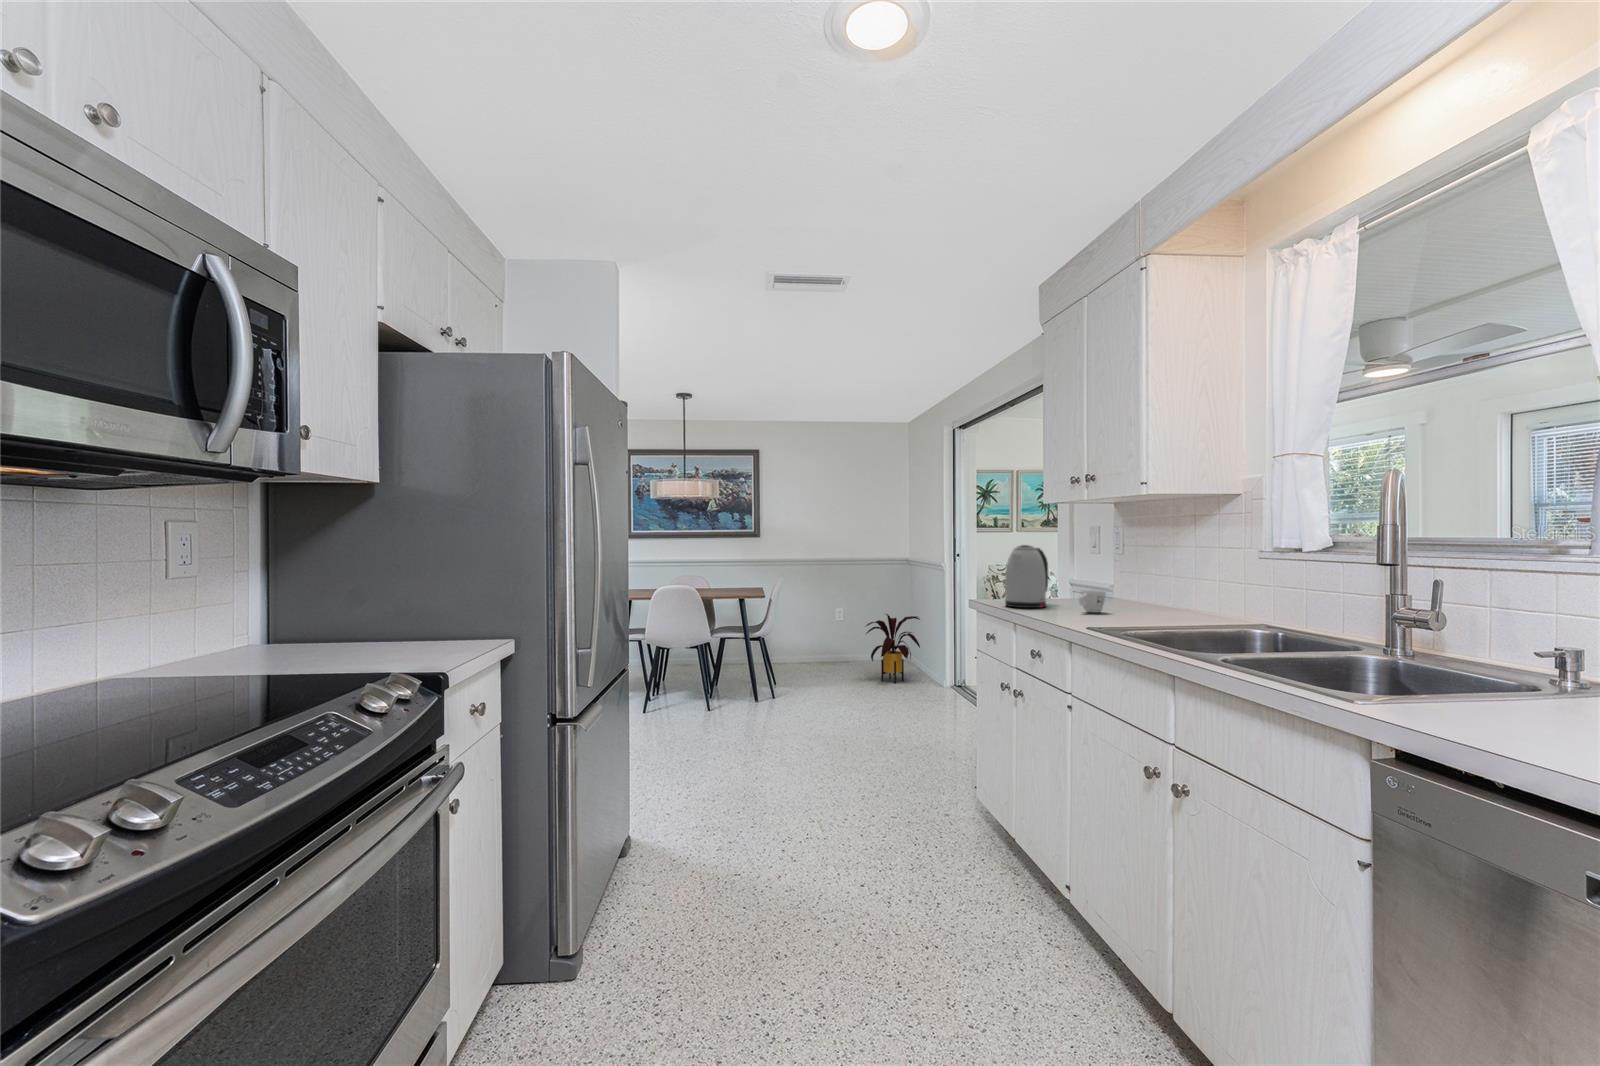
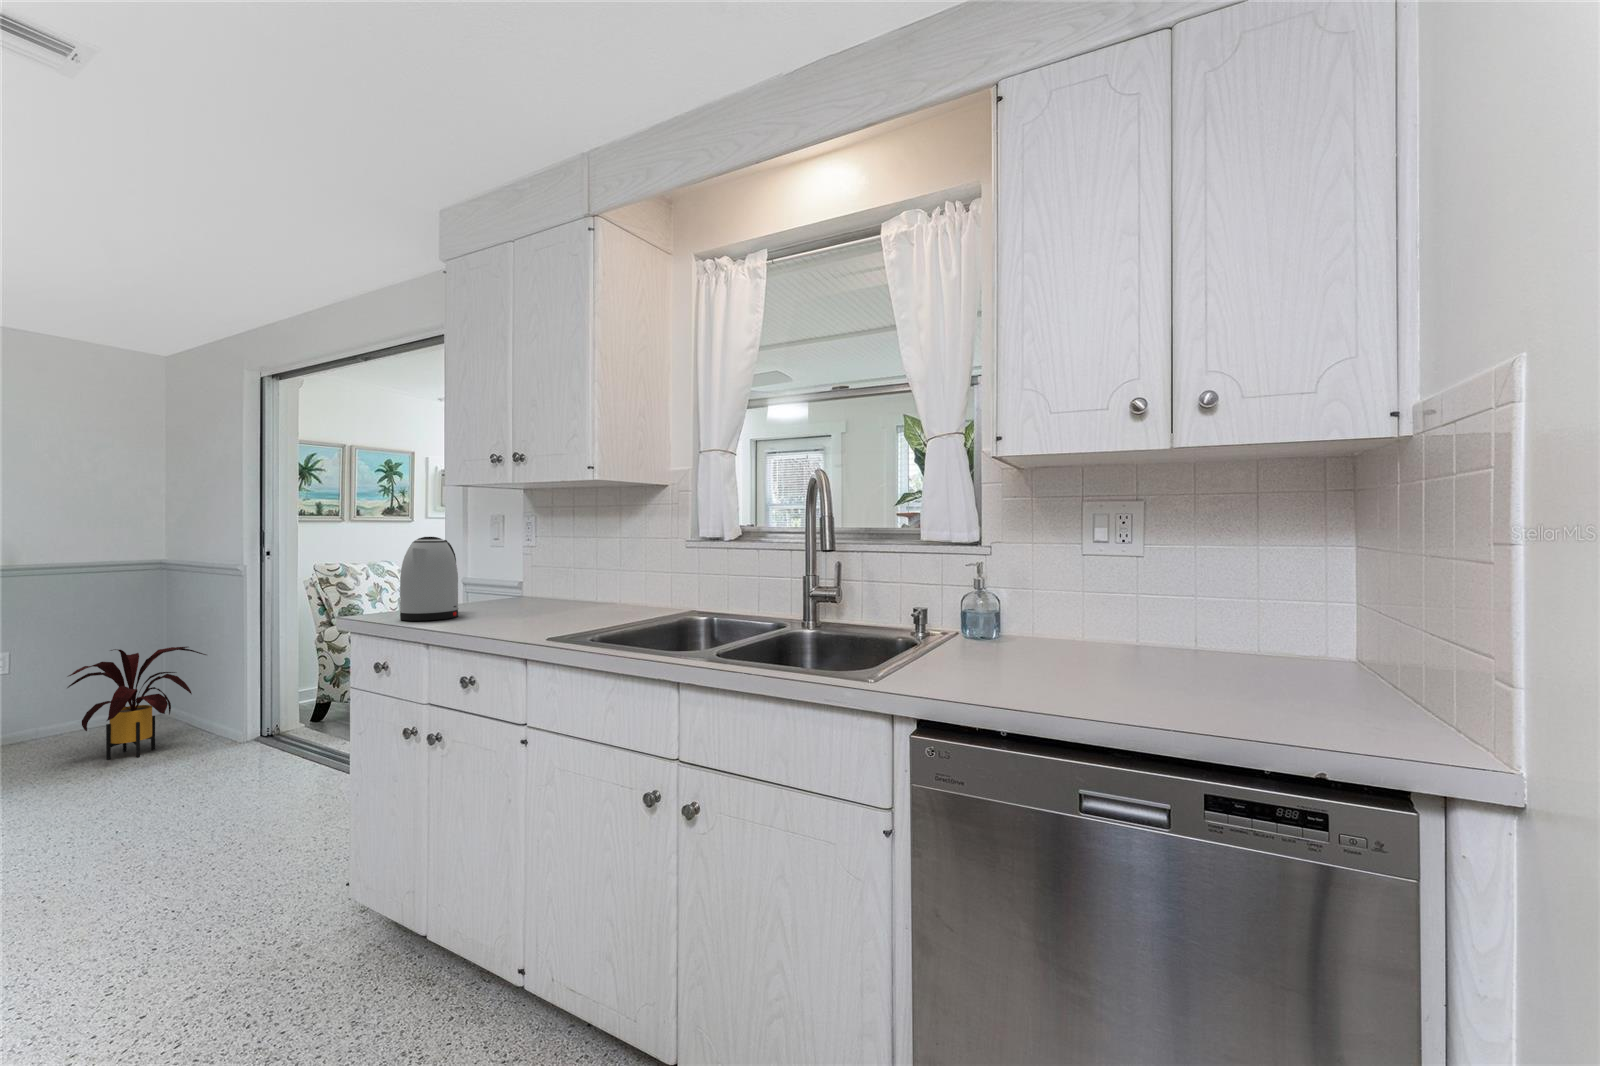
mug: present [1079,590,1106,613] -> none [510,589,540,617]

